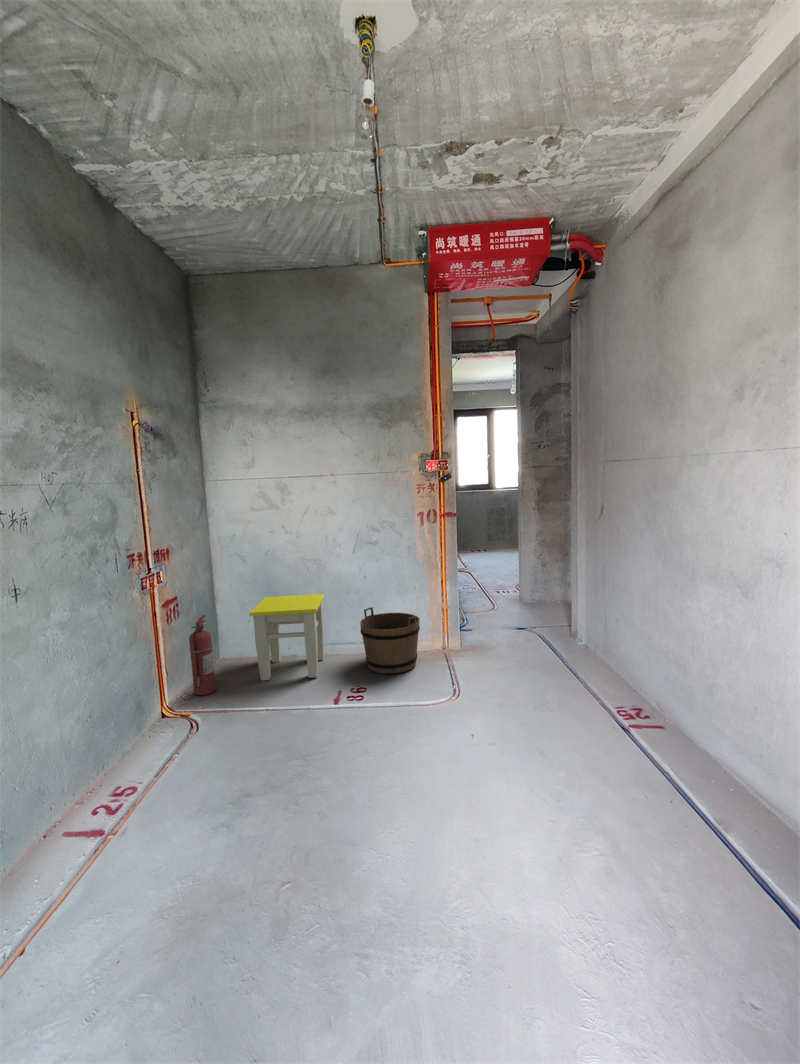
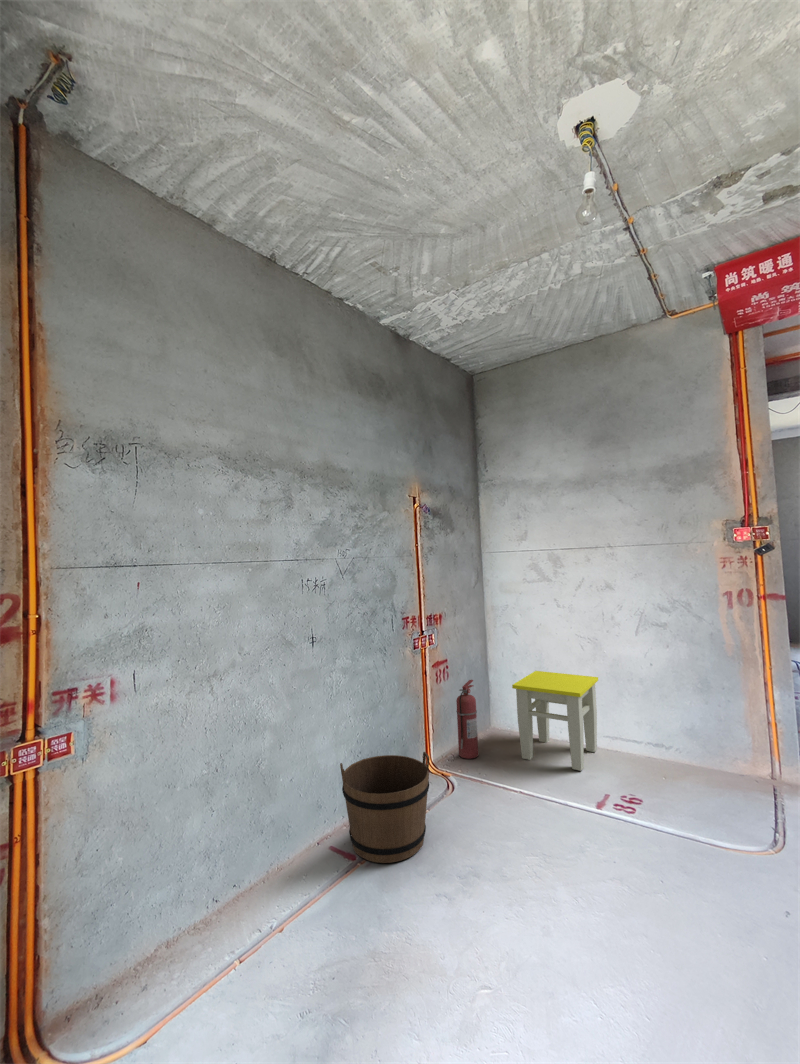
bucket: present [360,607,420,674] -> present [340,752,429,863]

